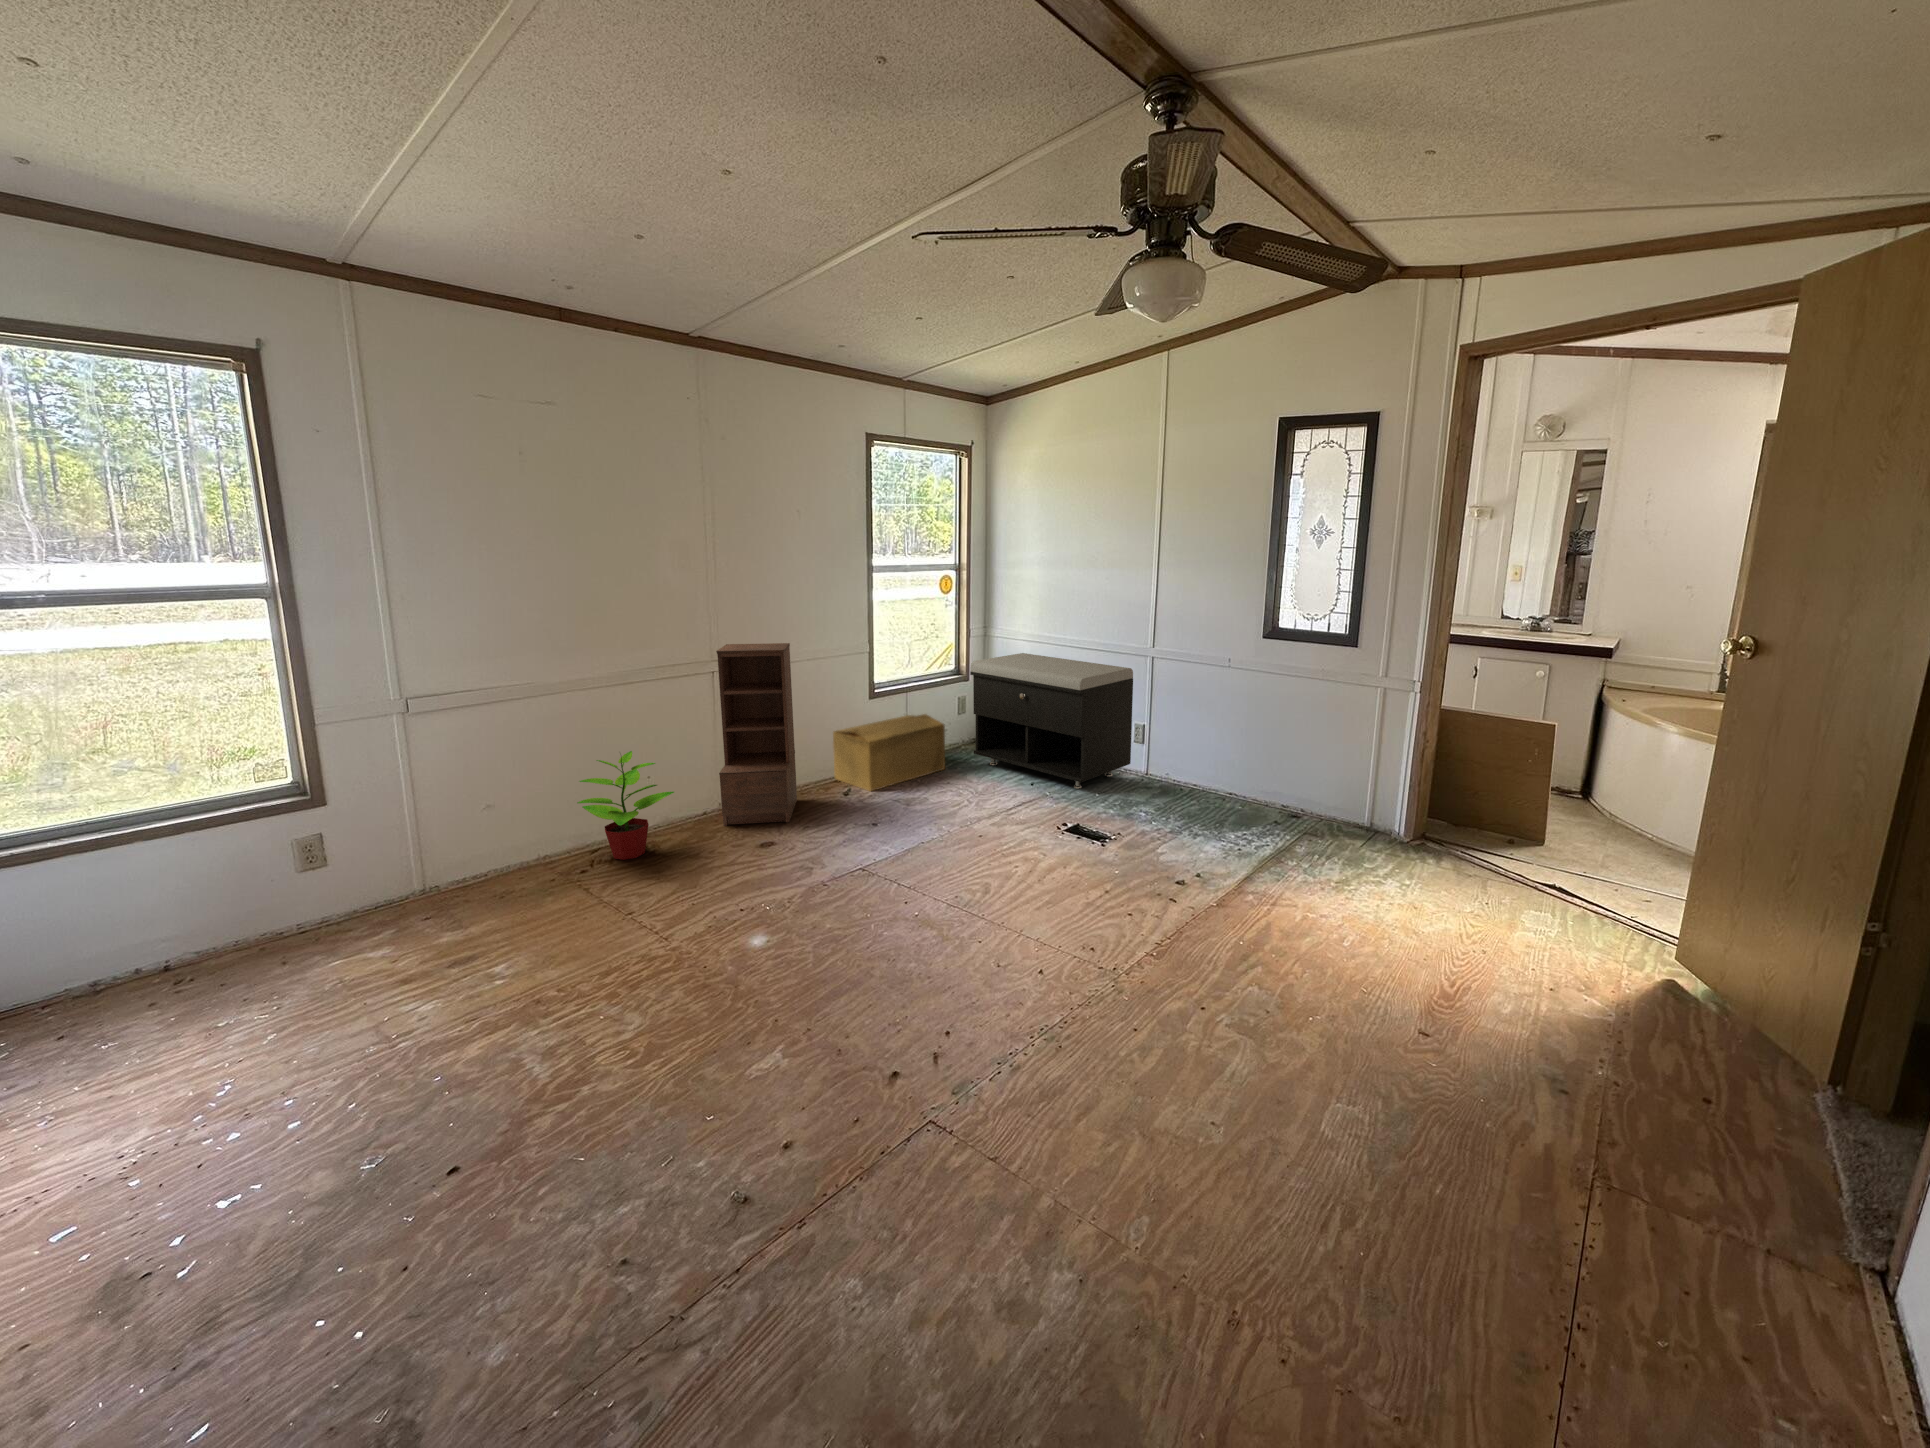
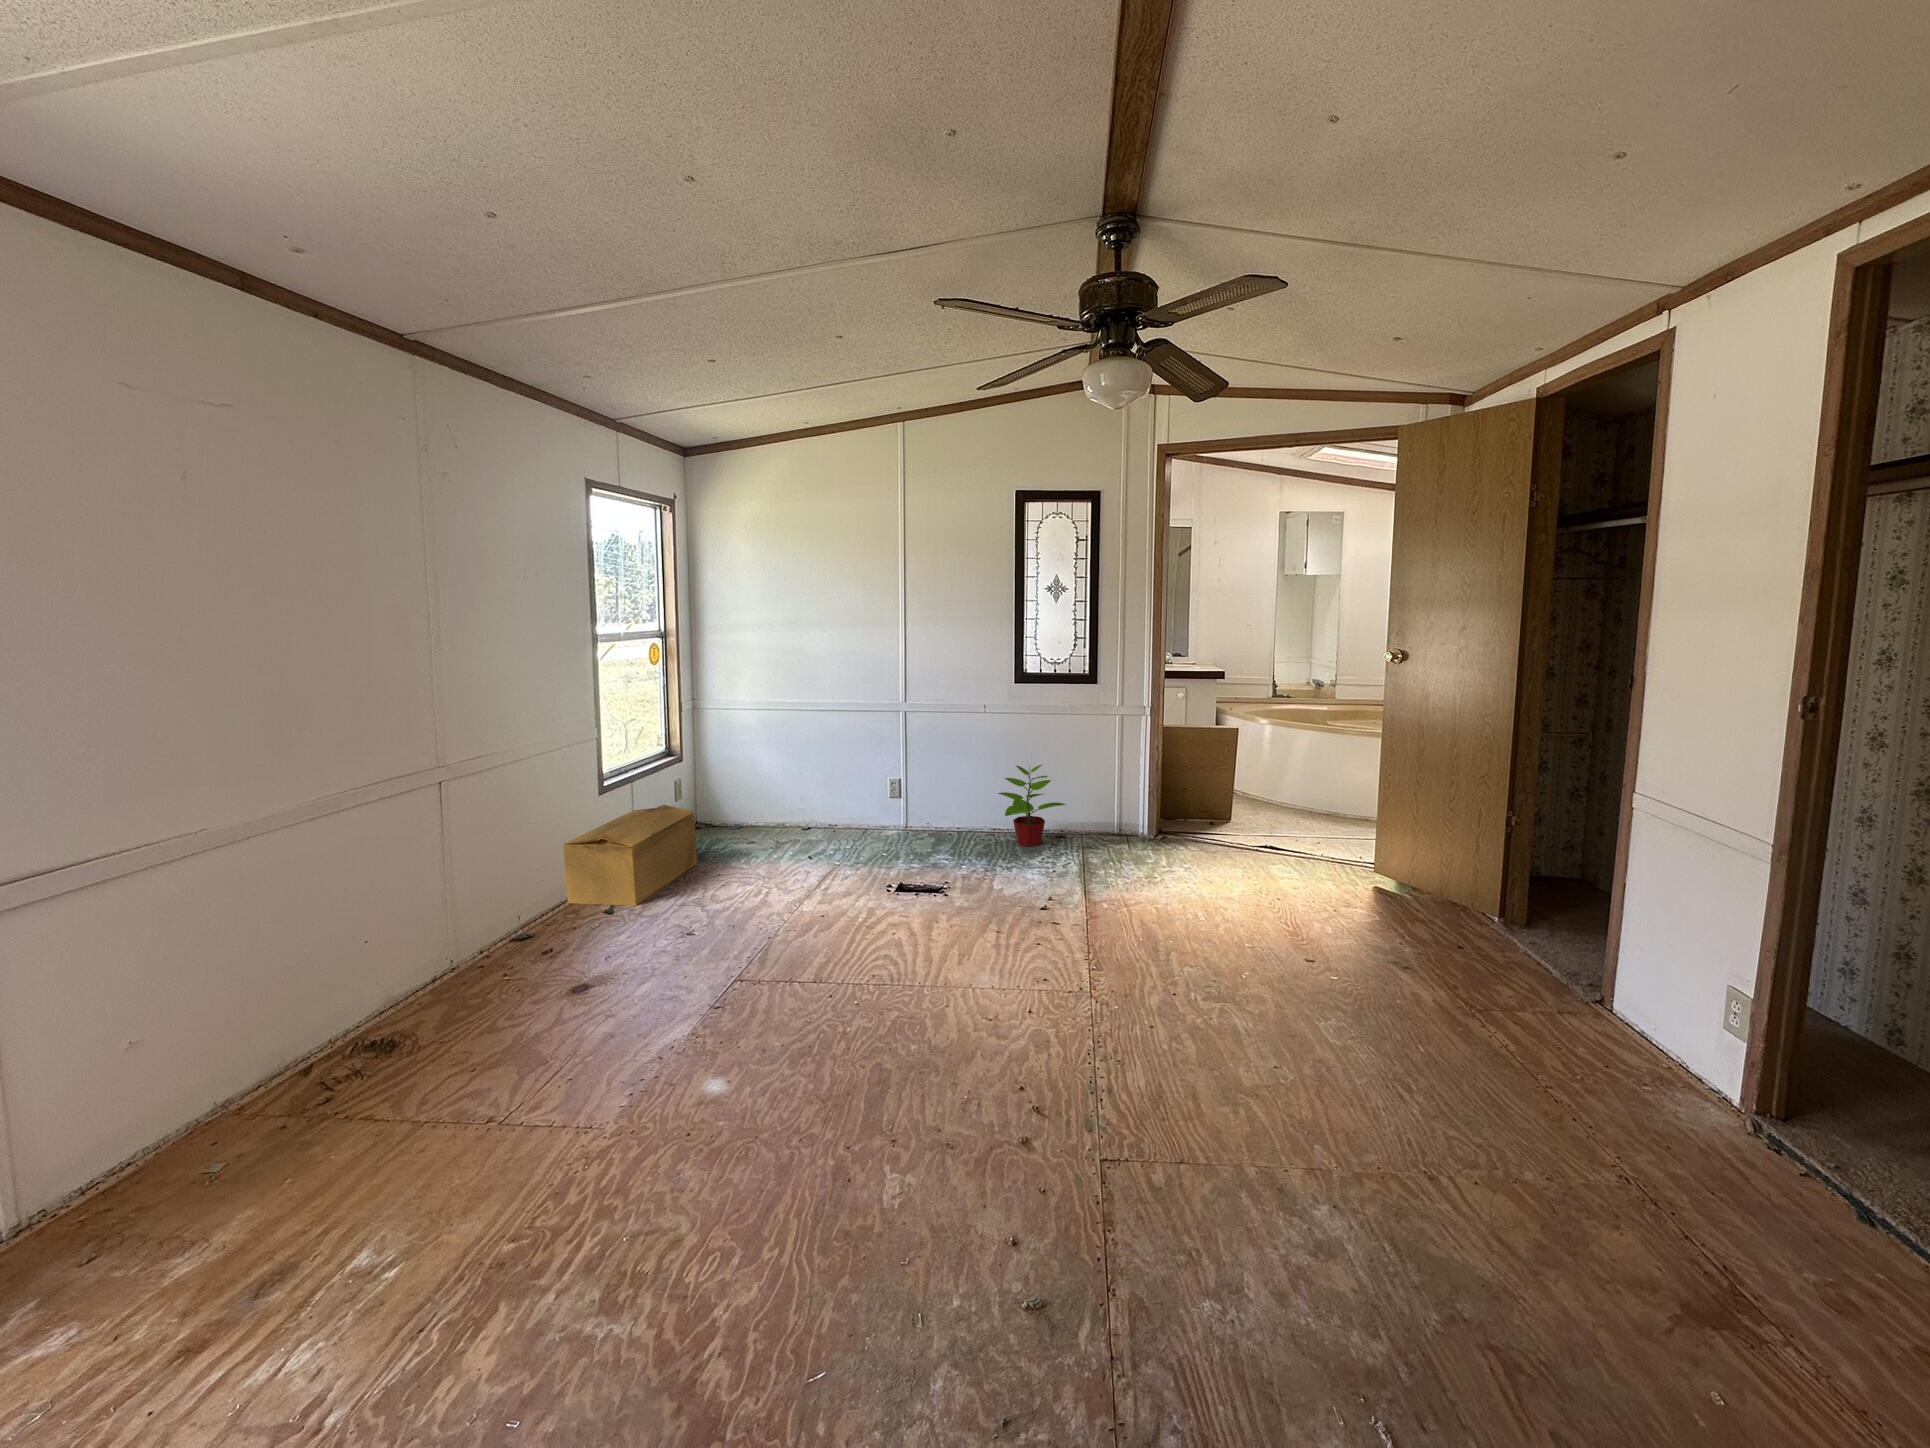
bookshelf: present [716,643,797,826] -> none [441,740,575,990]
storage bench: present [970,653,1133,789] -> none [715,722,894,853]
potted plant: present [577,751,674,860] -> present [998,765,1065,846]

